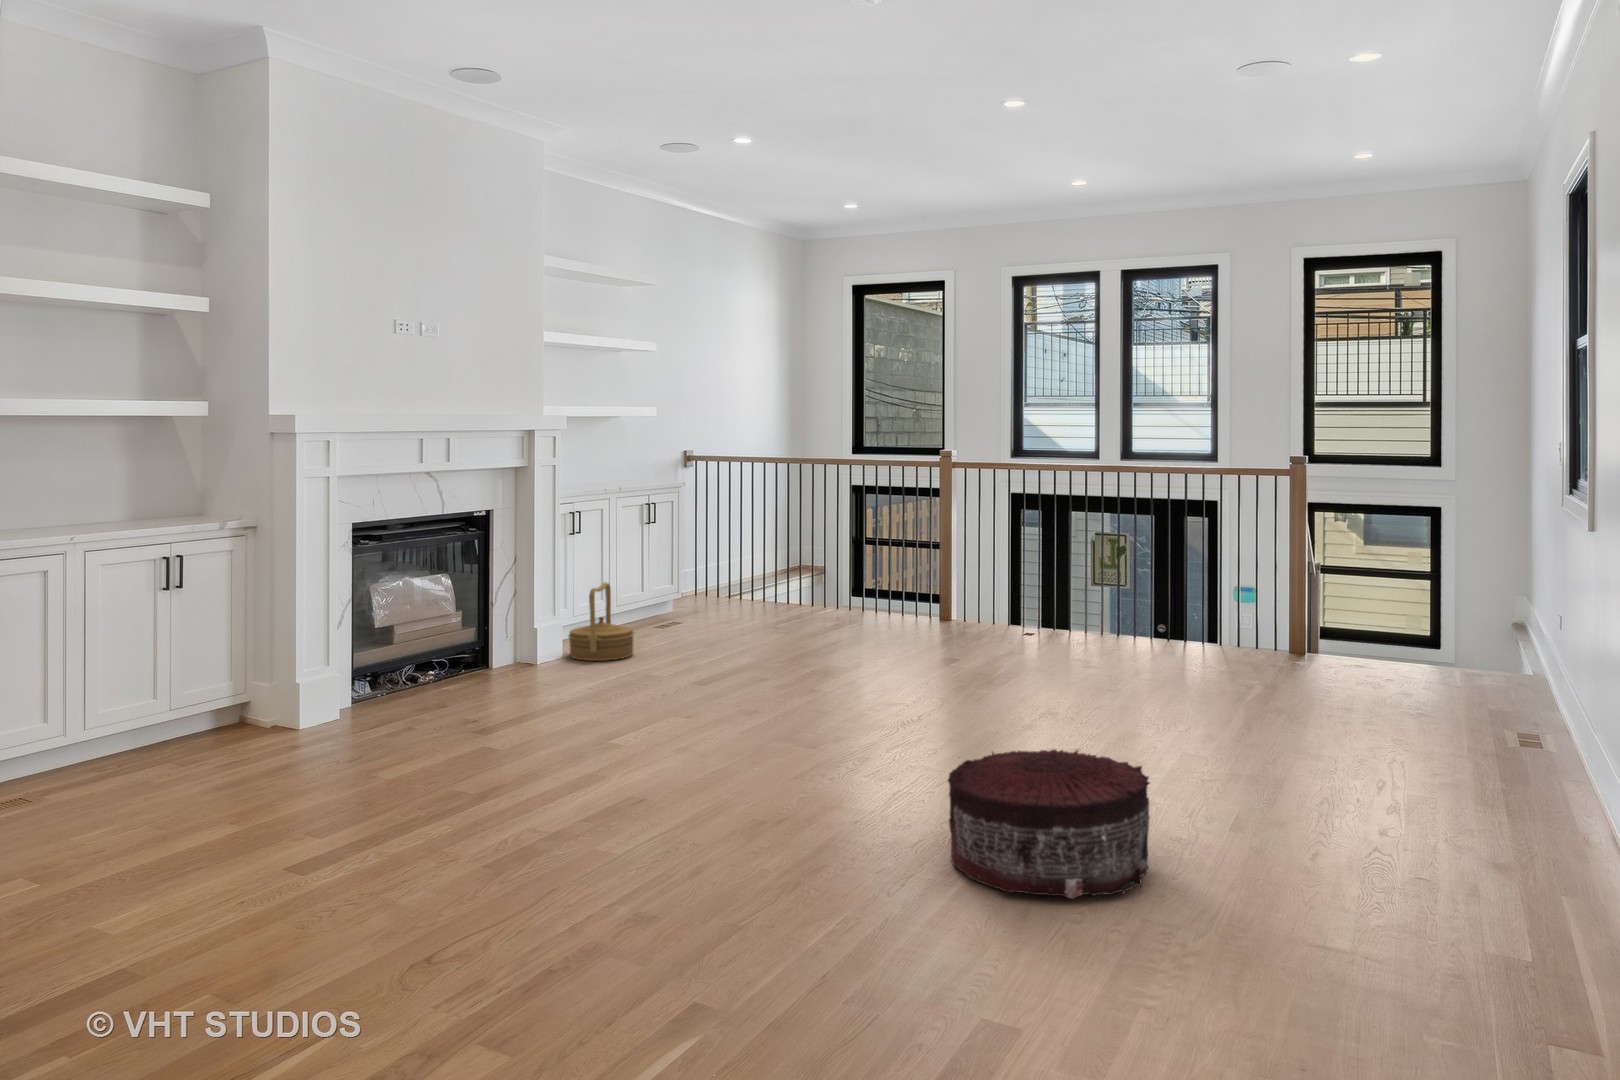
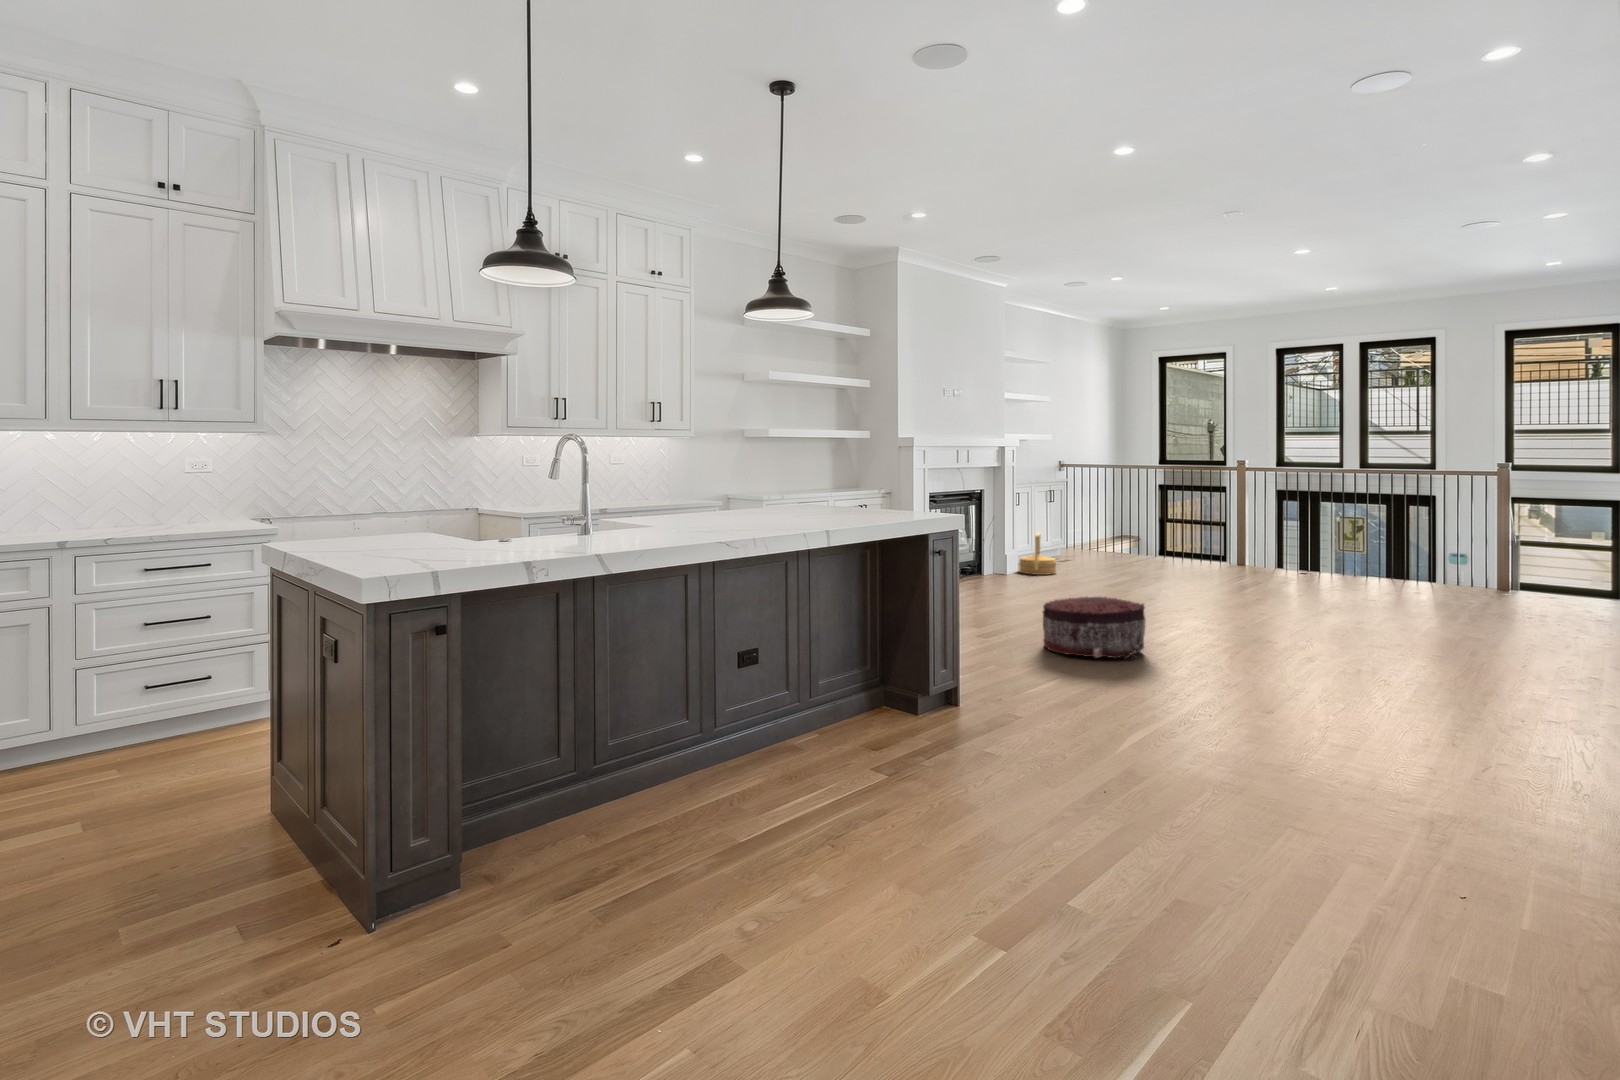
pouf: present [948,749,1150,899] -> present [1043,597,1146,659]

